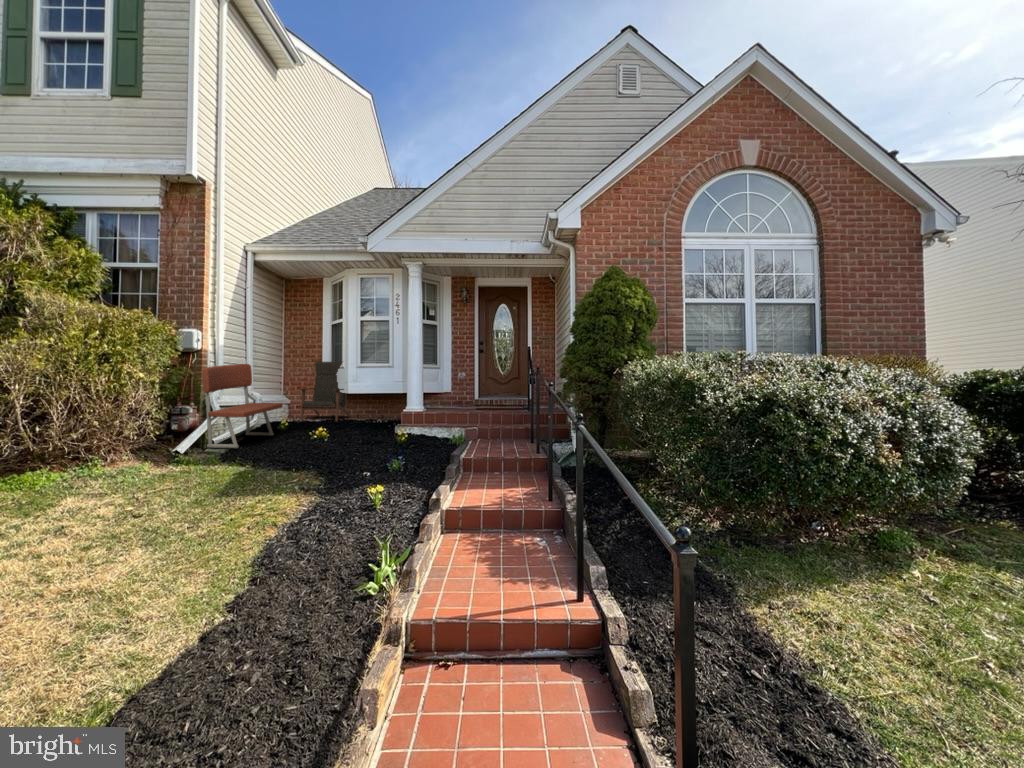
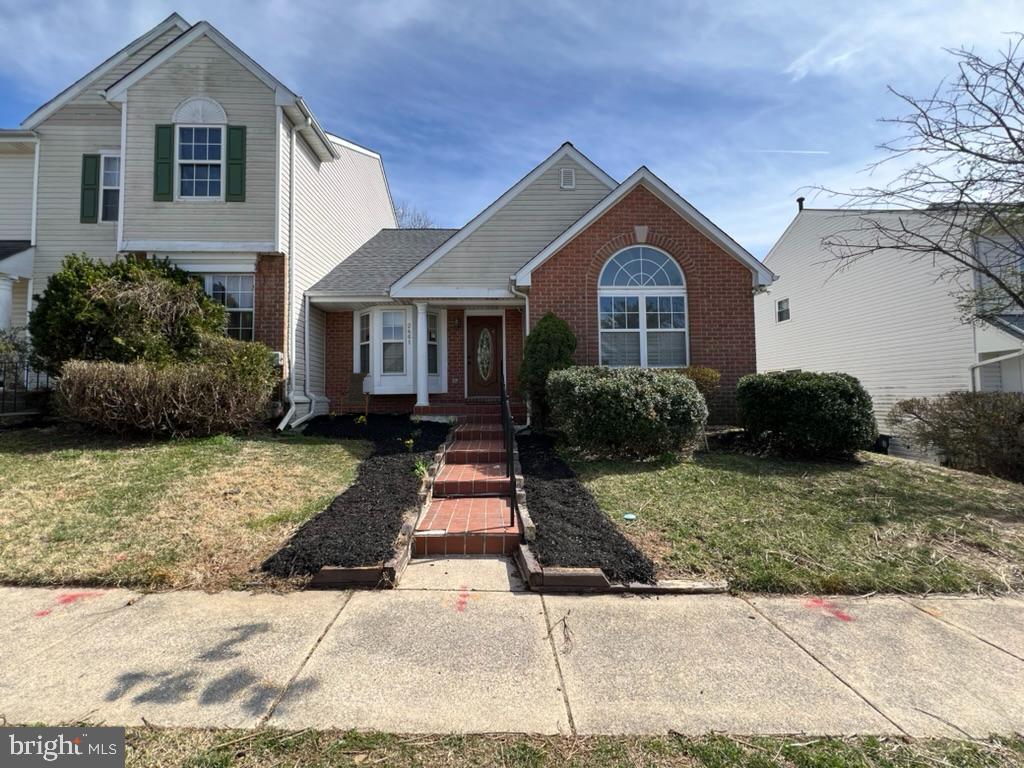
bench: present [202,364,283,448] -> none [287,375,333,429]

